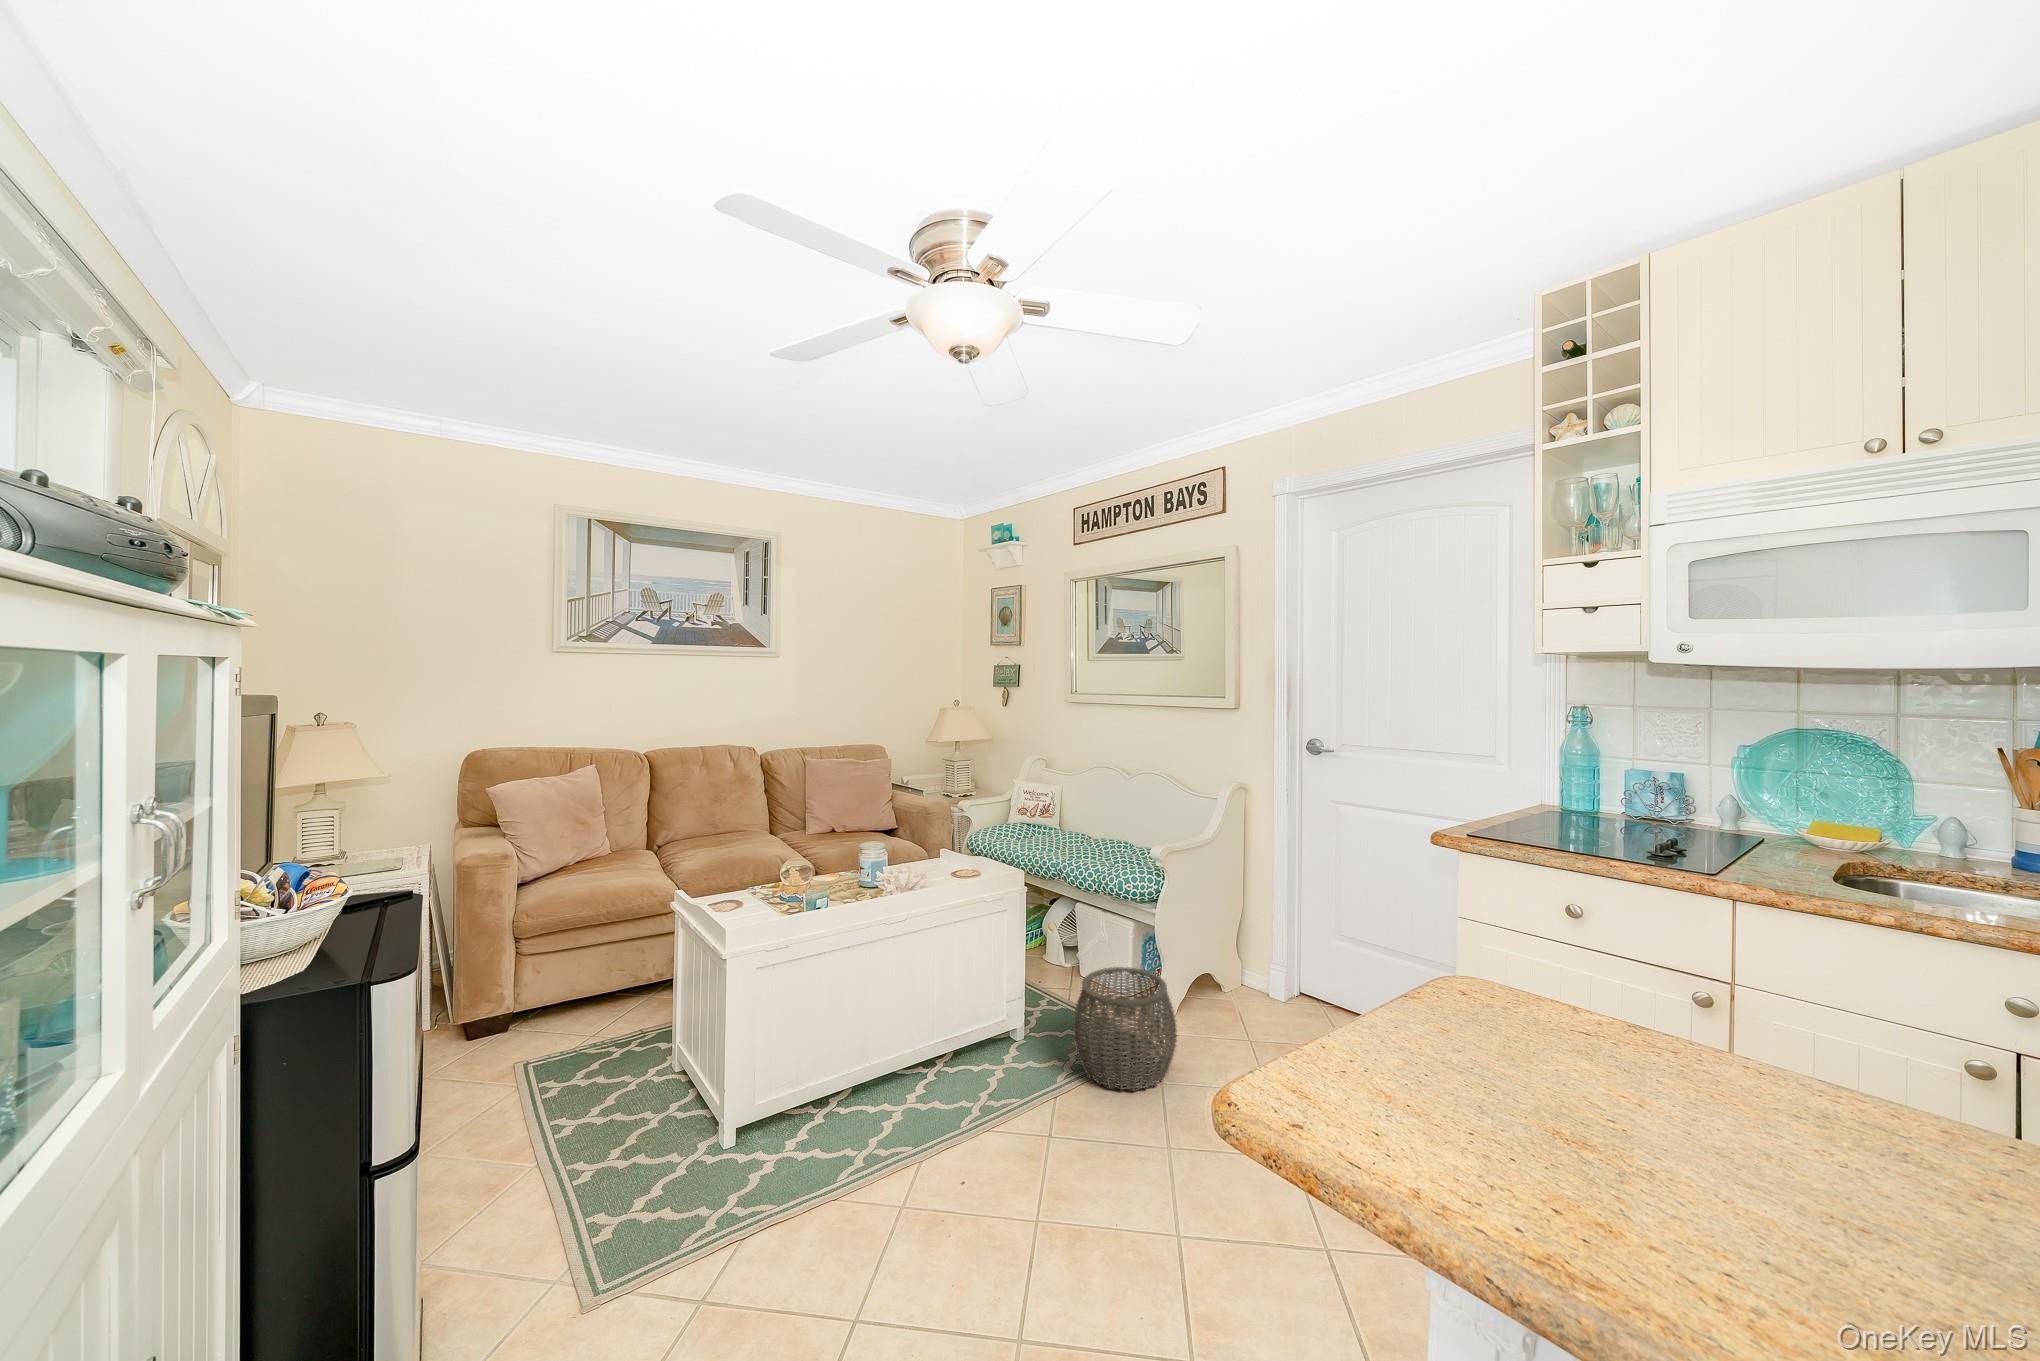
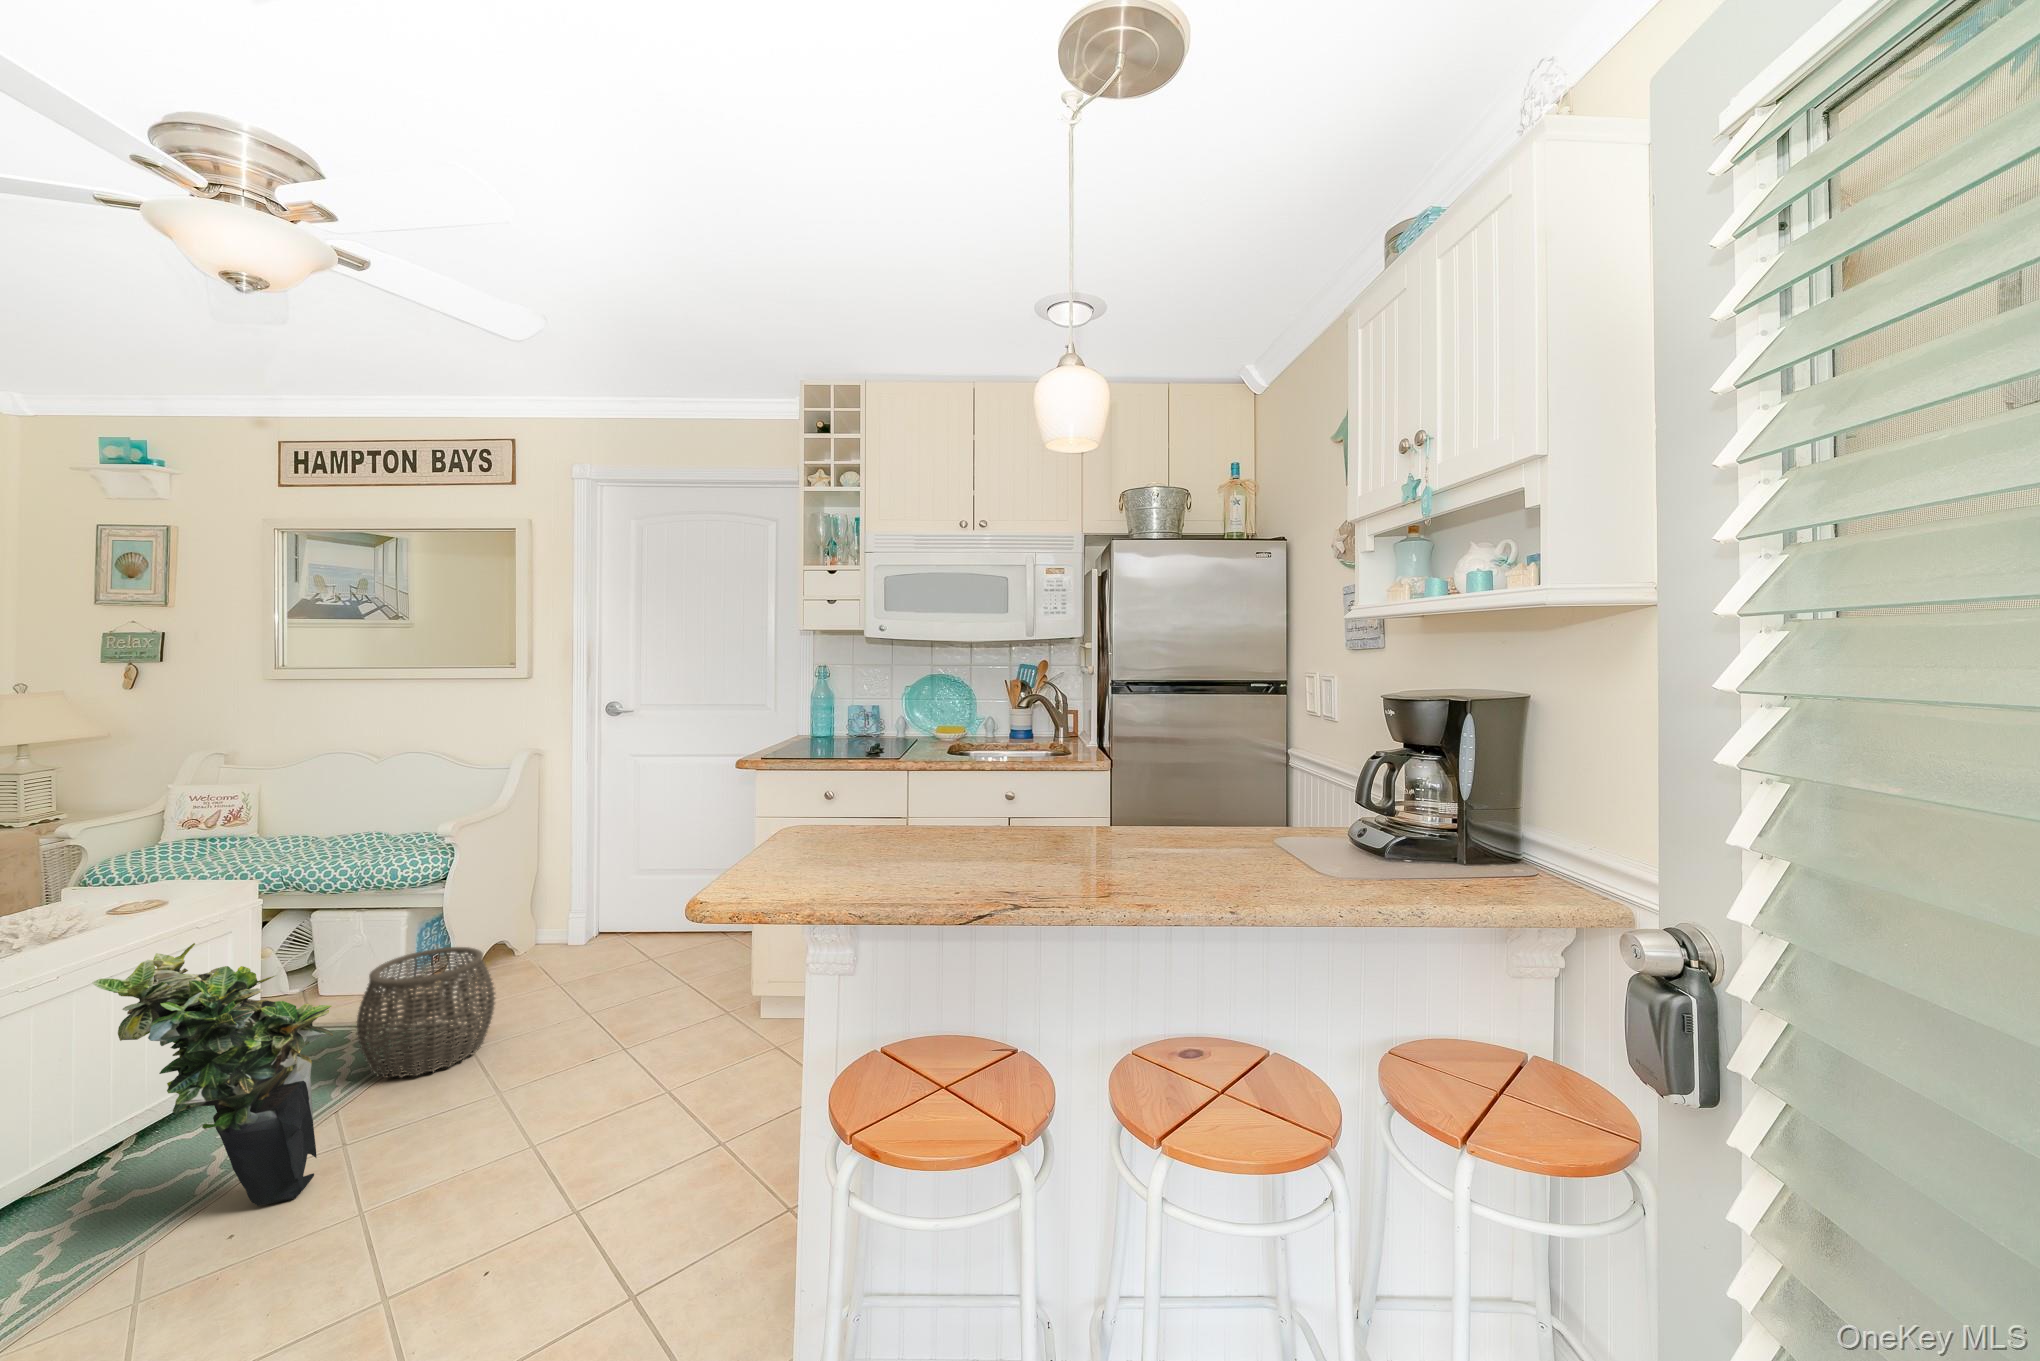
potted plant: none [897,931,1029,1173] -> present [92,943,333,1206]

